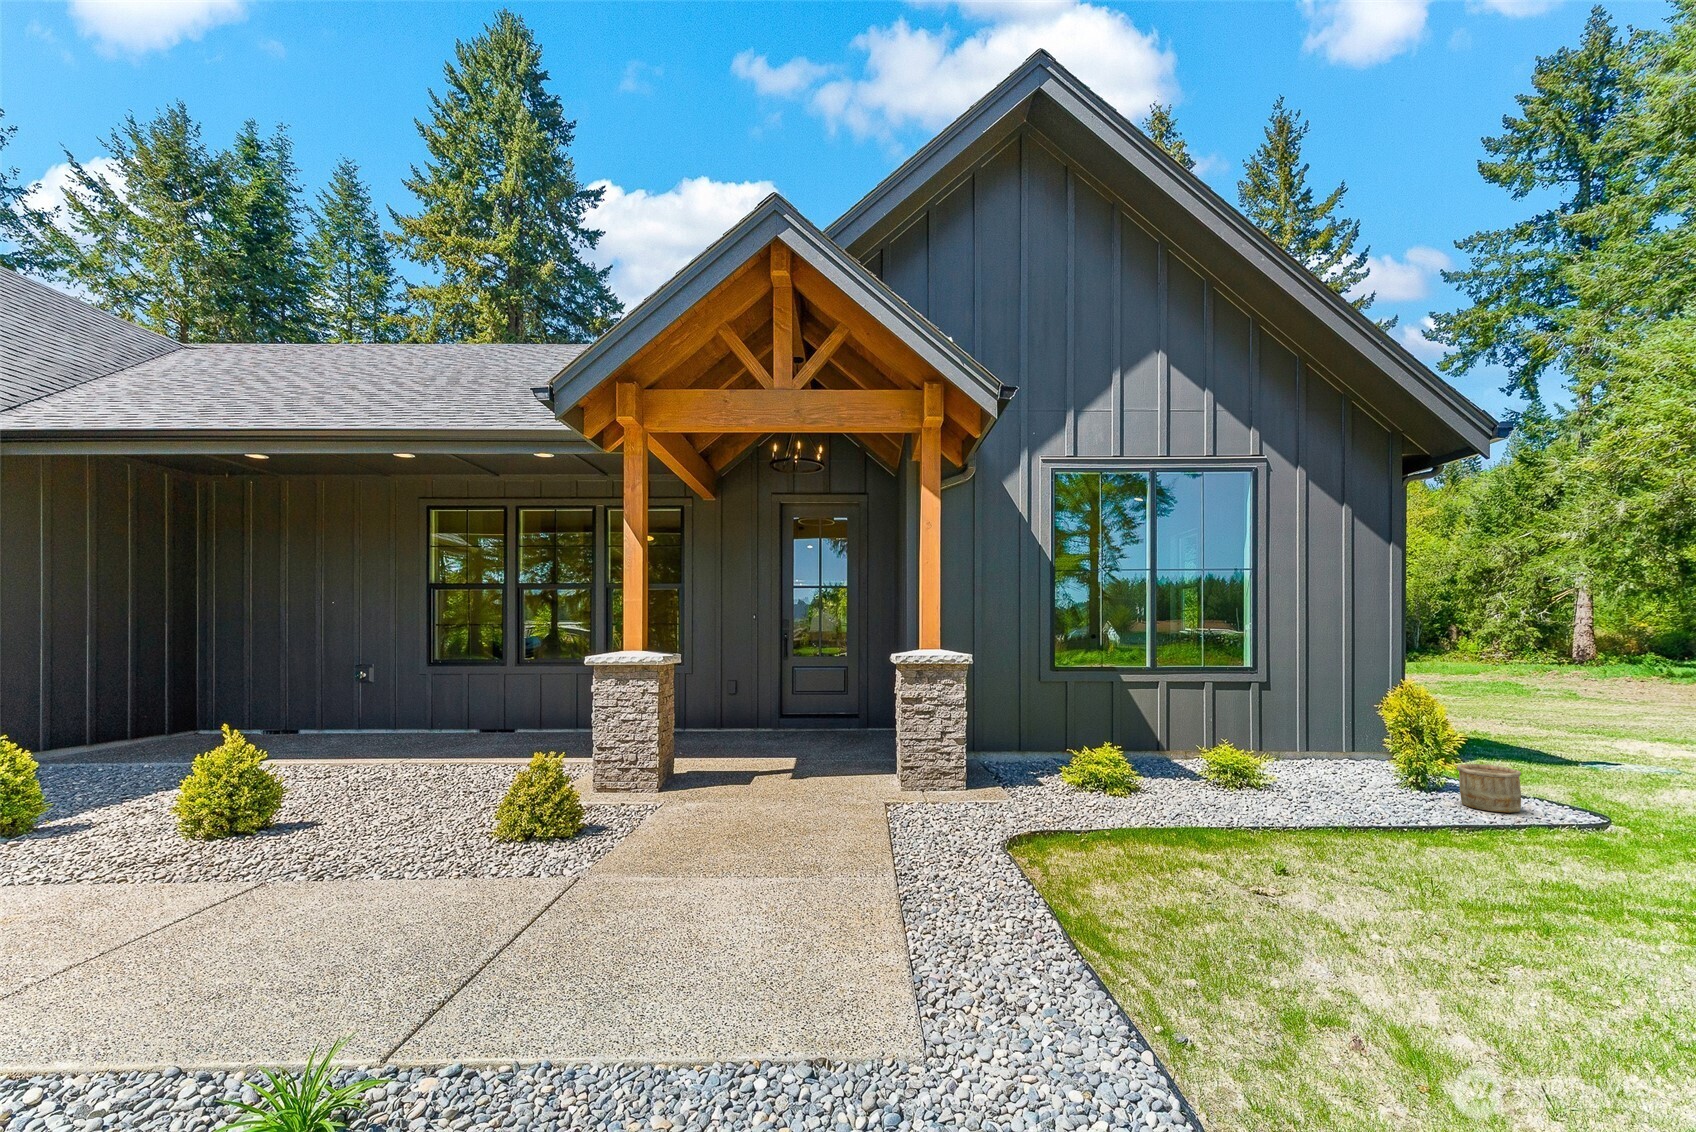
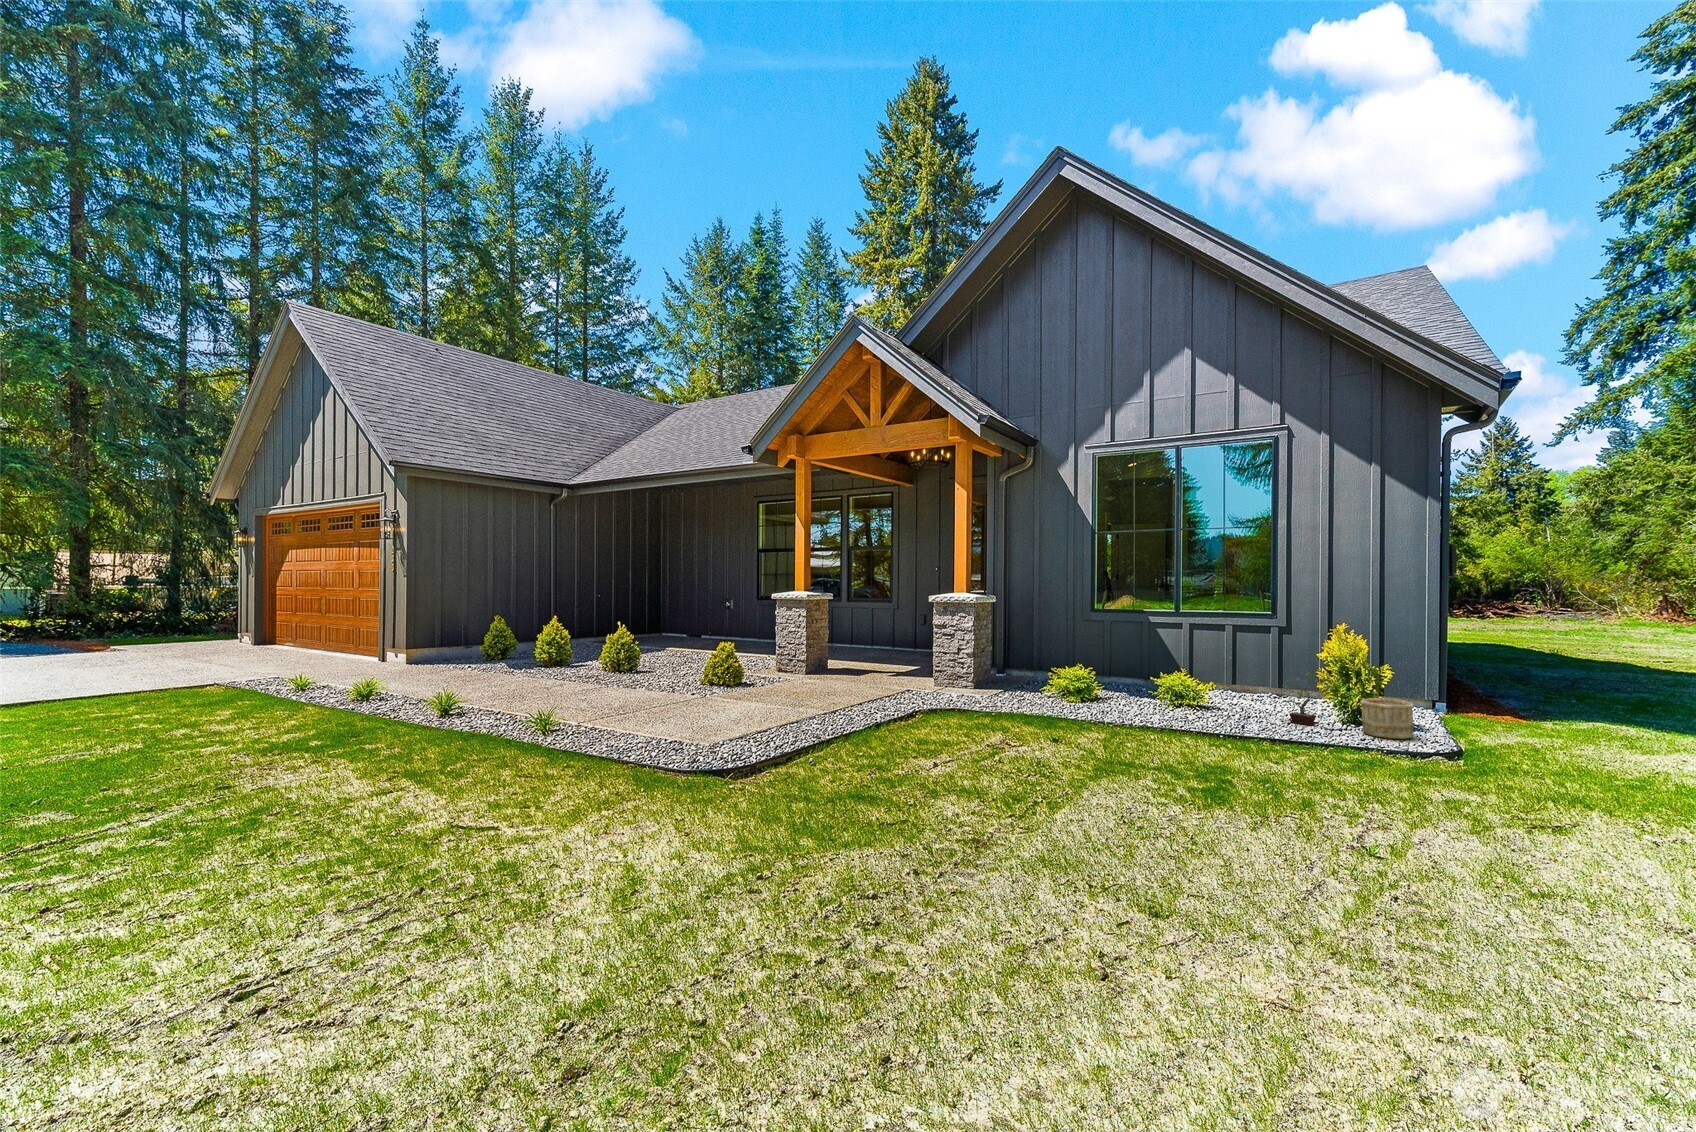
potted plant: none [1367,738,1439,804] -> present [1283,672,1331,726]

